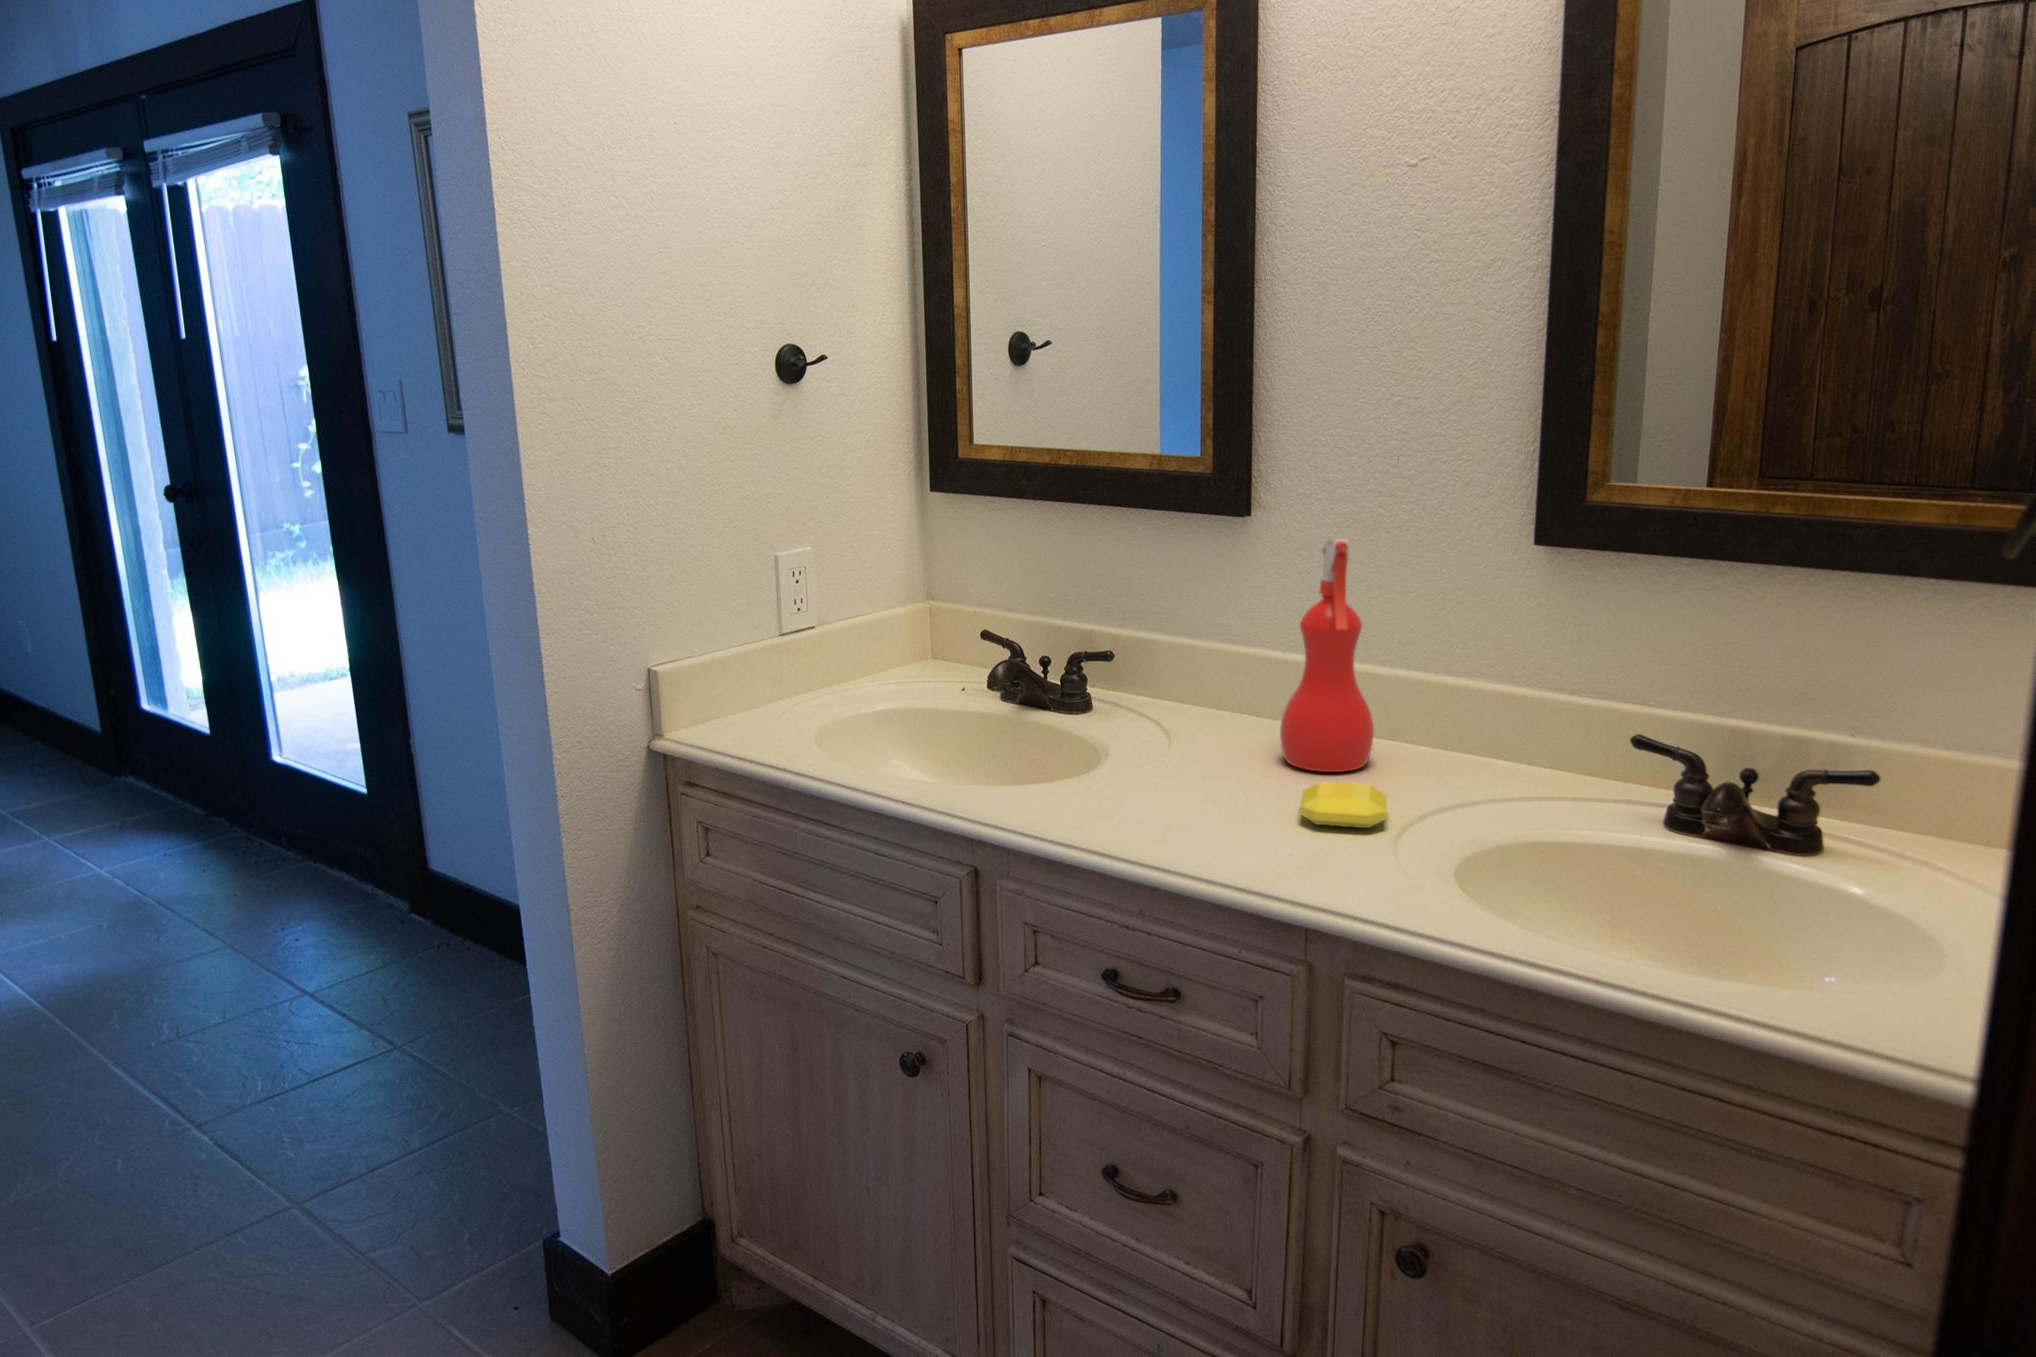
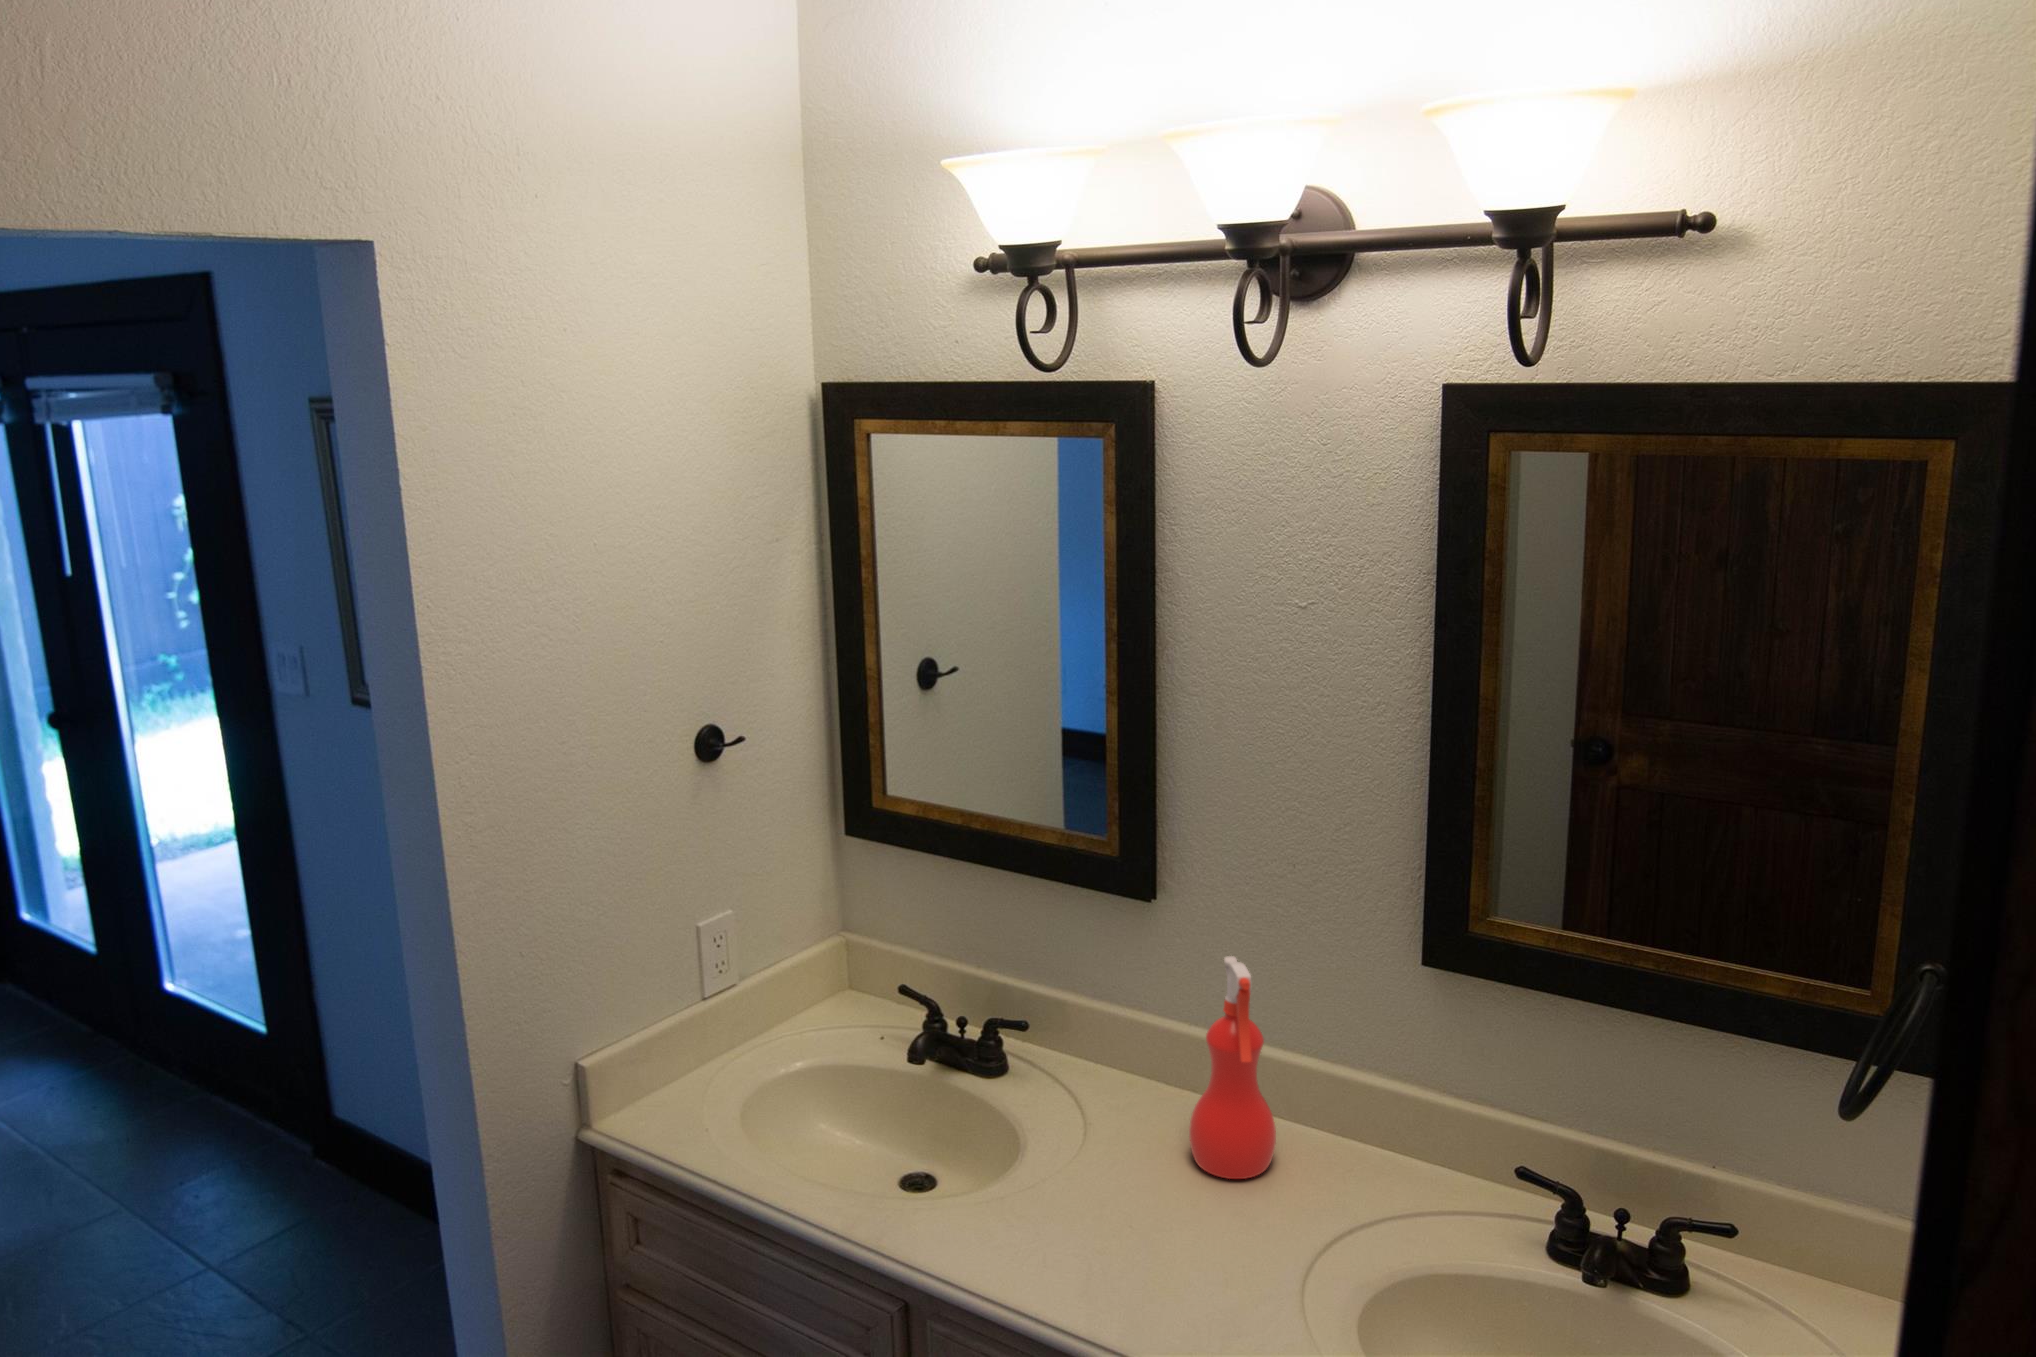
soap bar: present [1300,782,1387,828] -> none [1213,1219,1293,1278]

